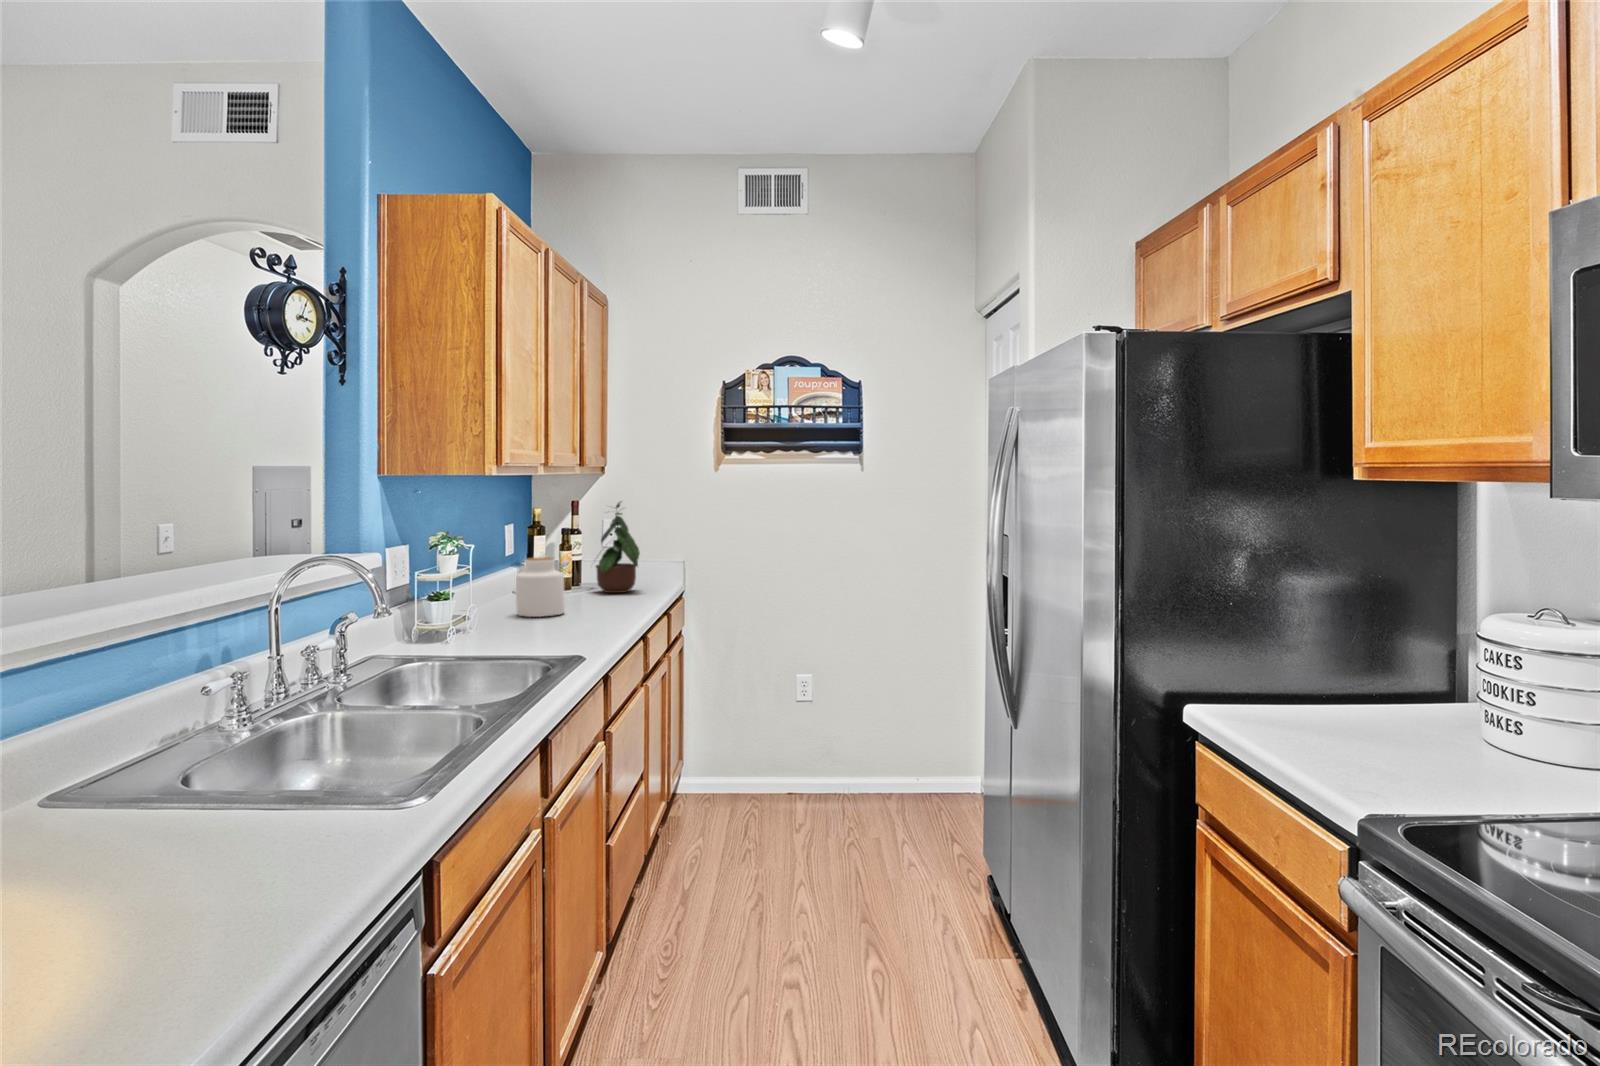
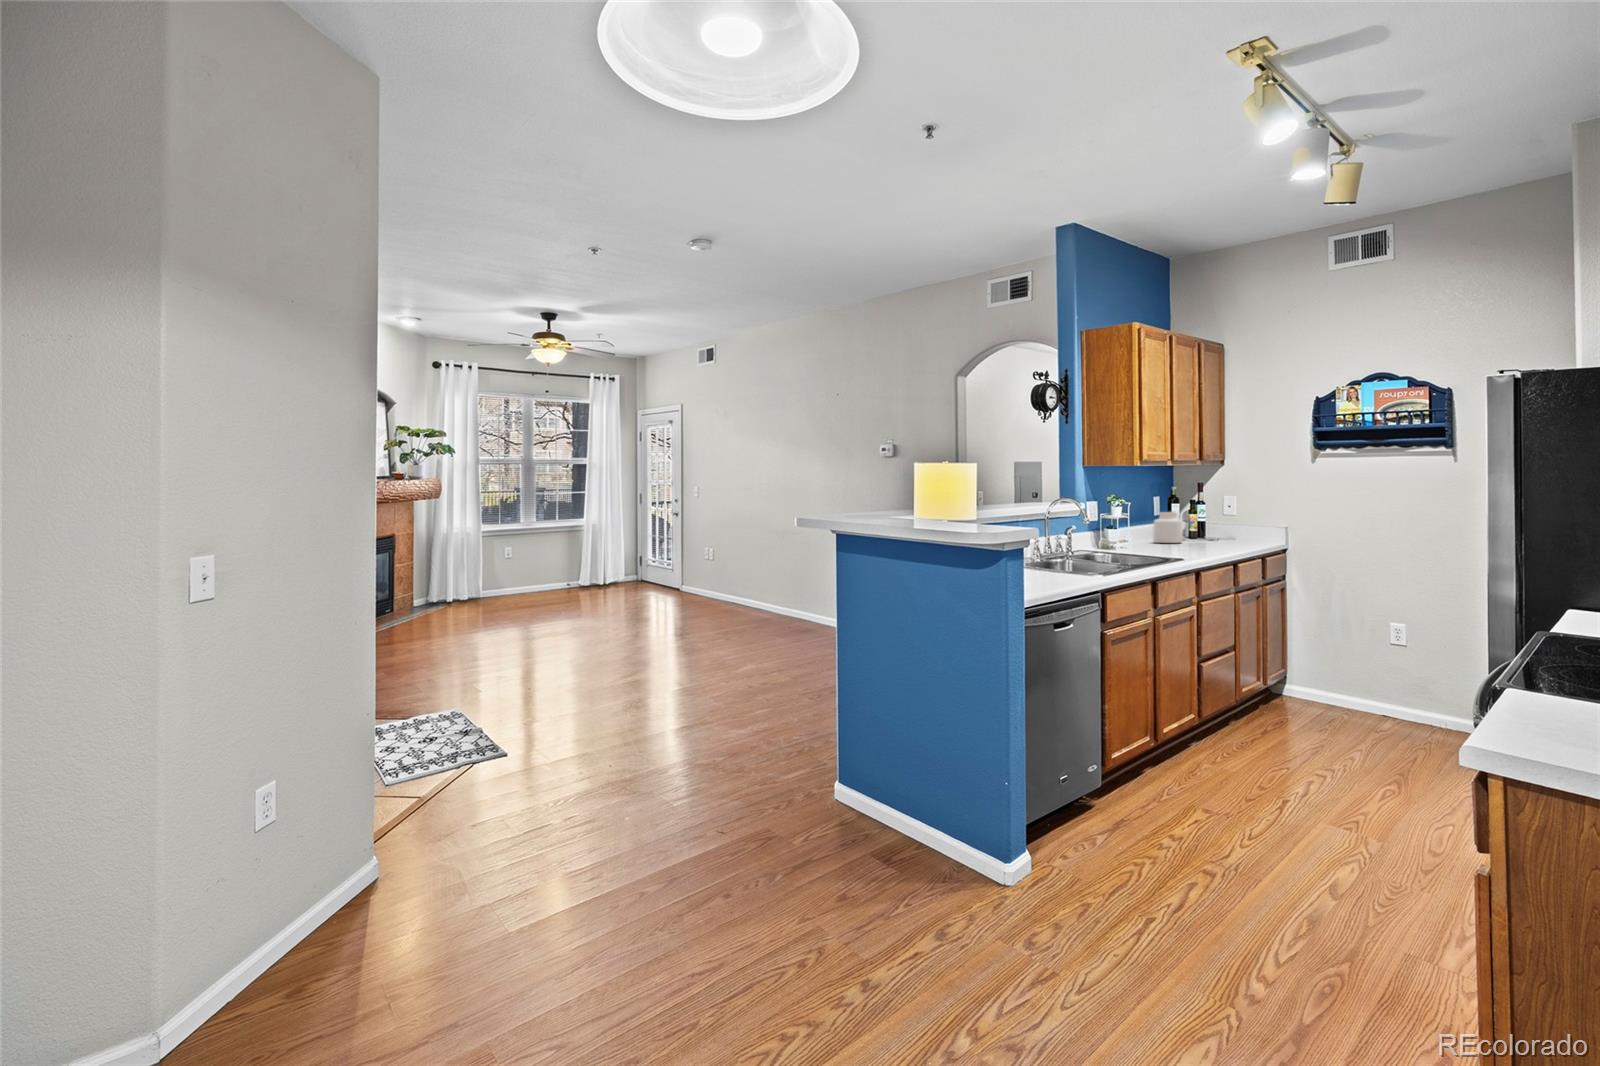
potted plant: present [596,502,640,593] -> none [1204,481,1244,538]

